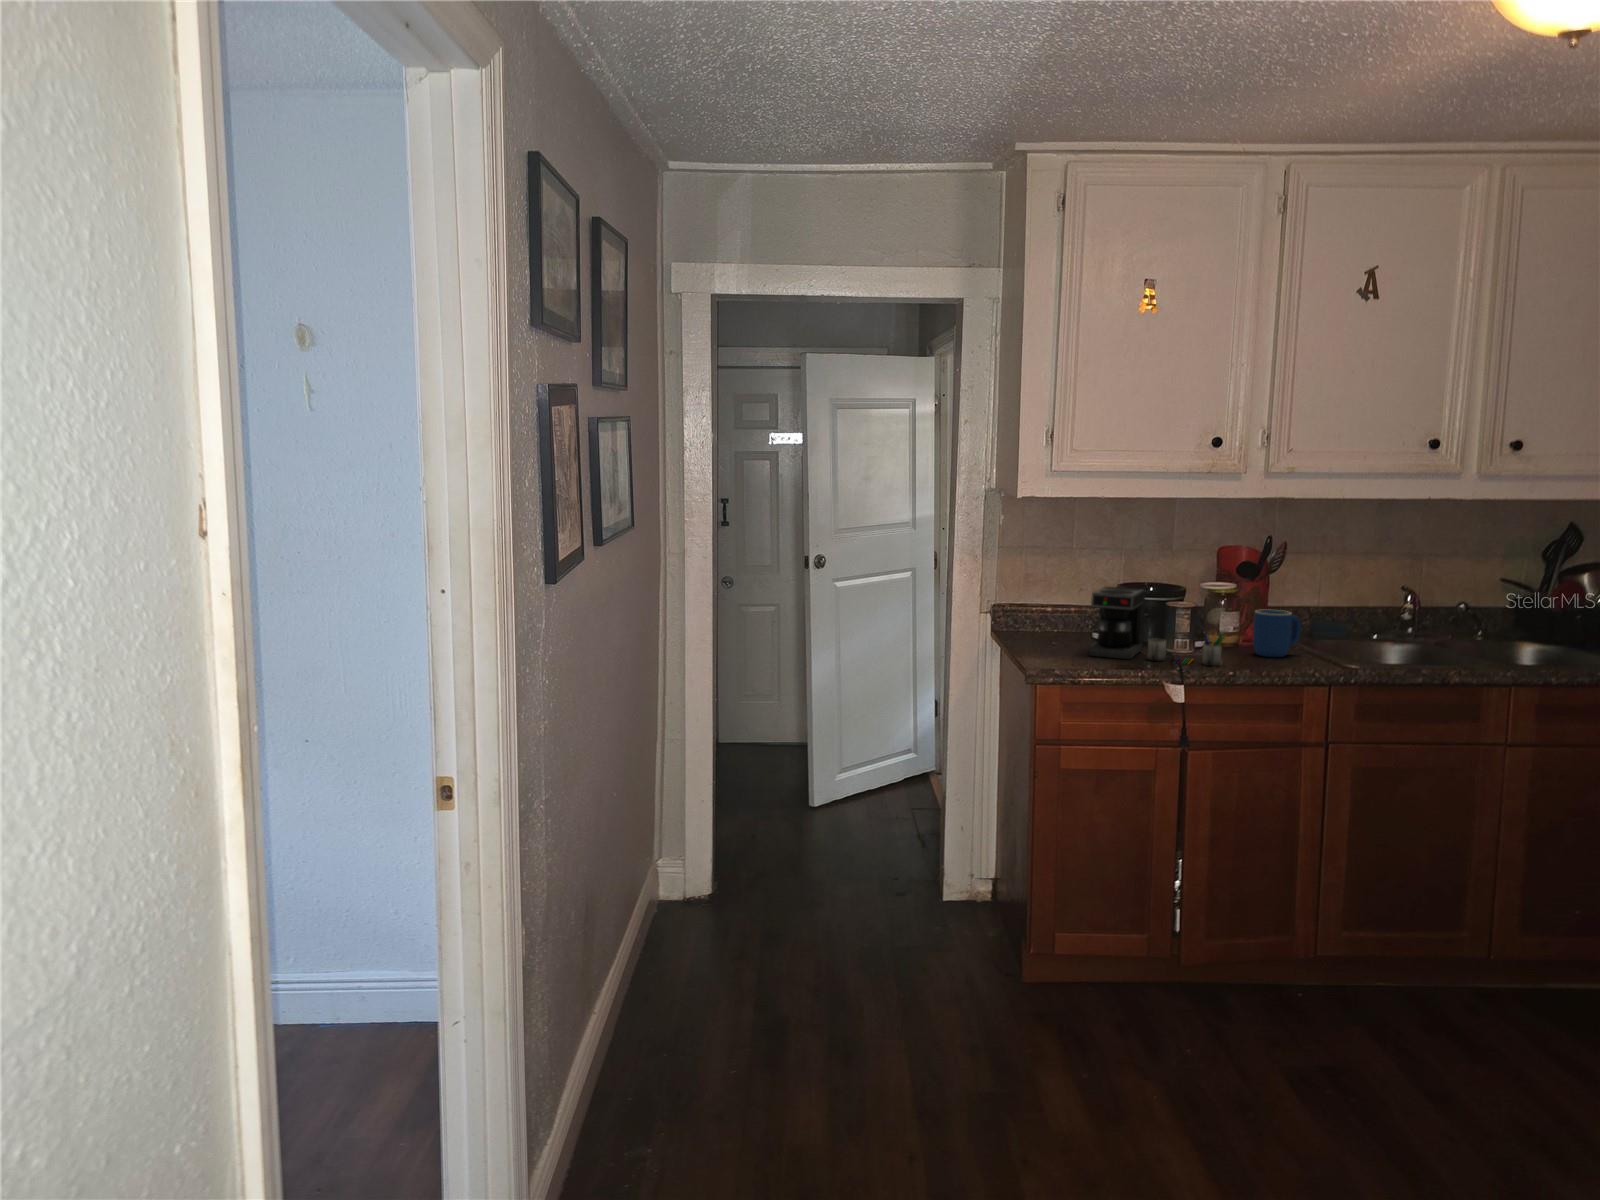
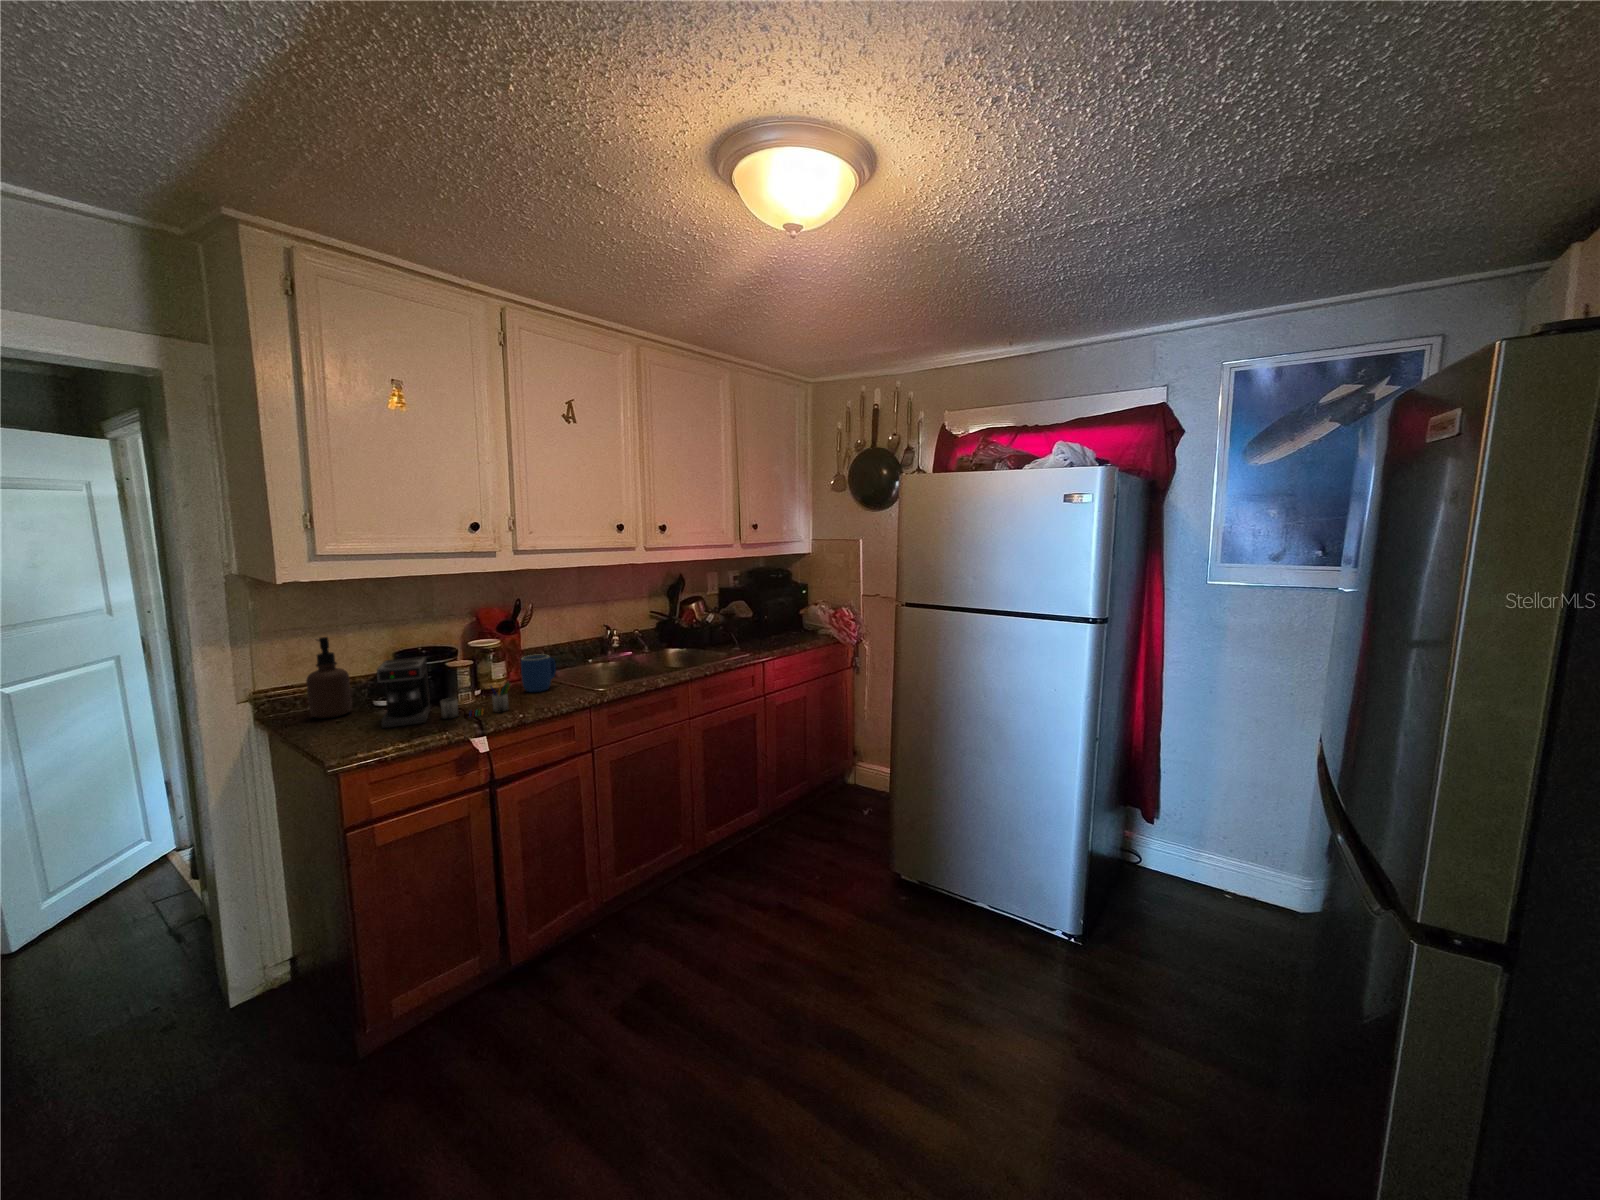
soap dispenser: none [1036,554,1074,640] -> present [306,637,352,718]

